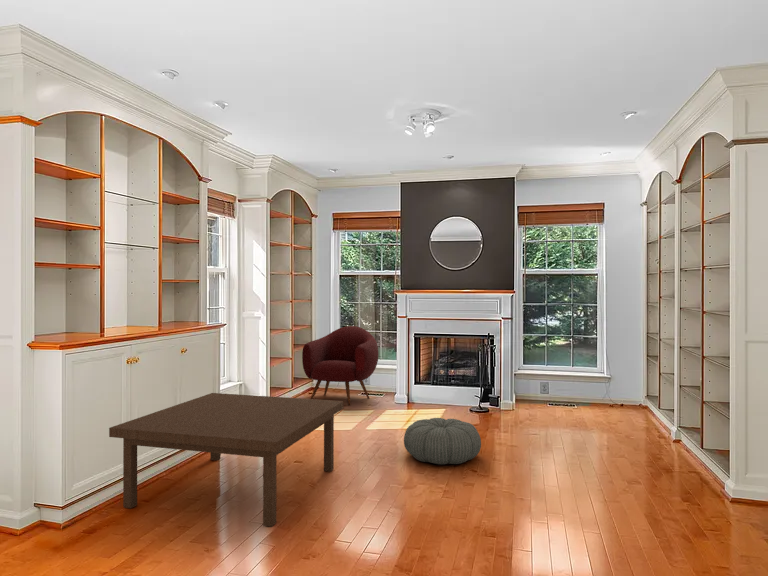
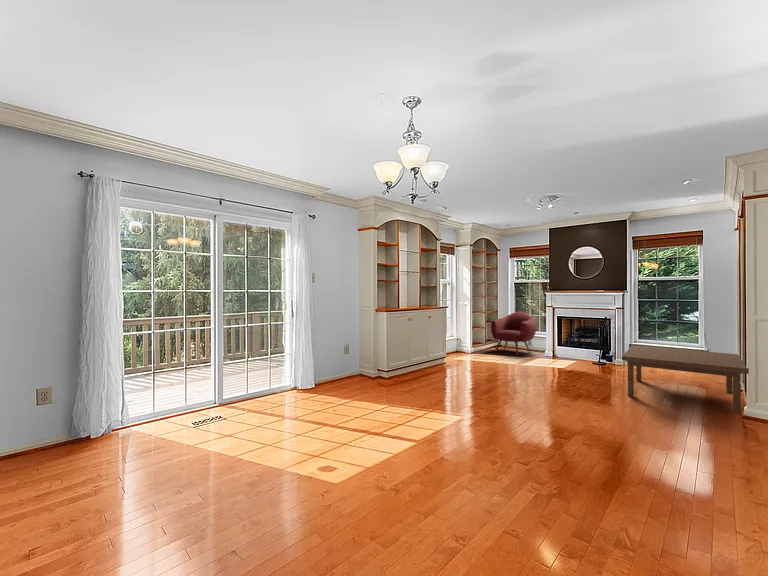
coffee table: present [109,393,343,527] -> present [622,346,749,414]
pouf: present [404,418,481,465] -> none [539,360,585,383]

